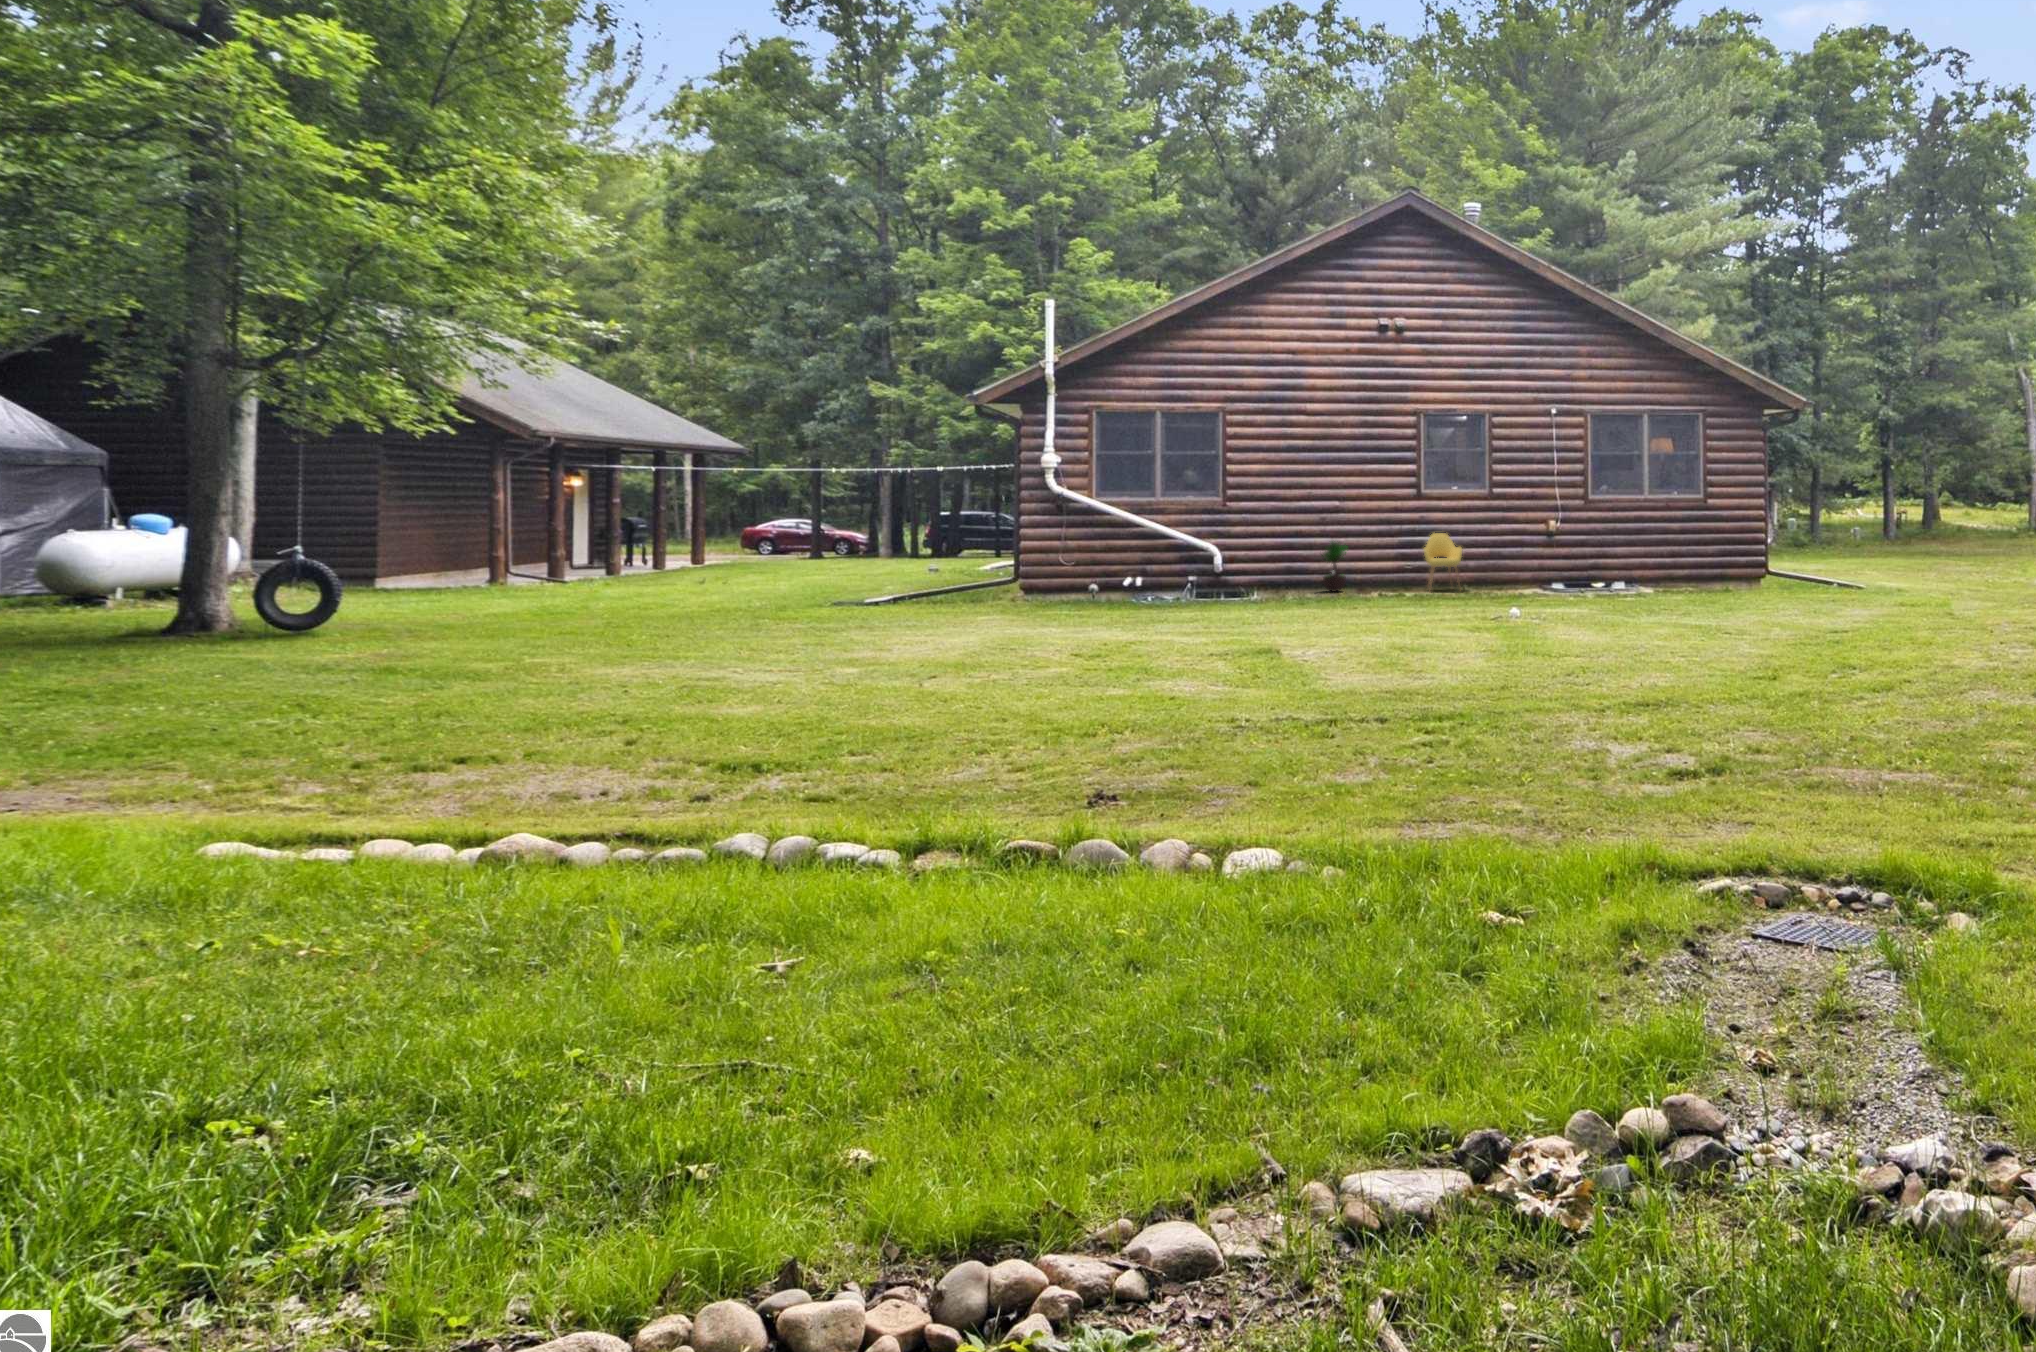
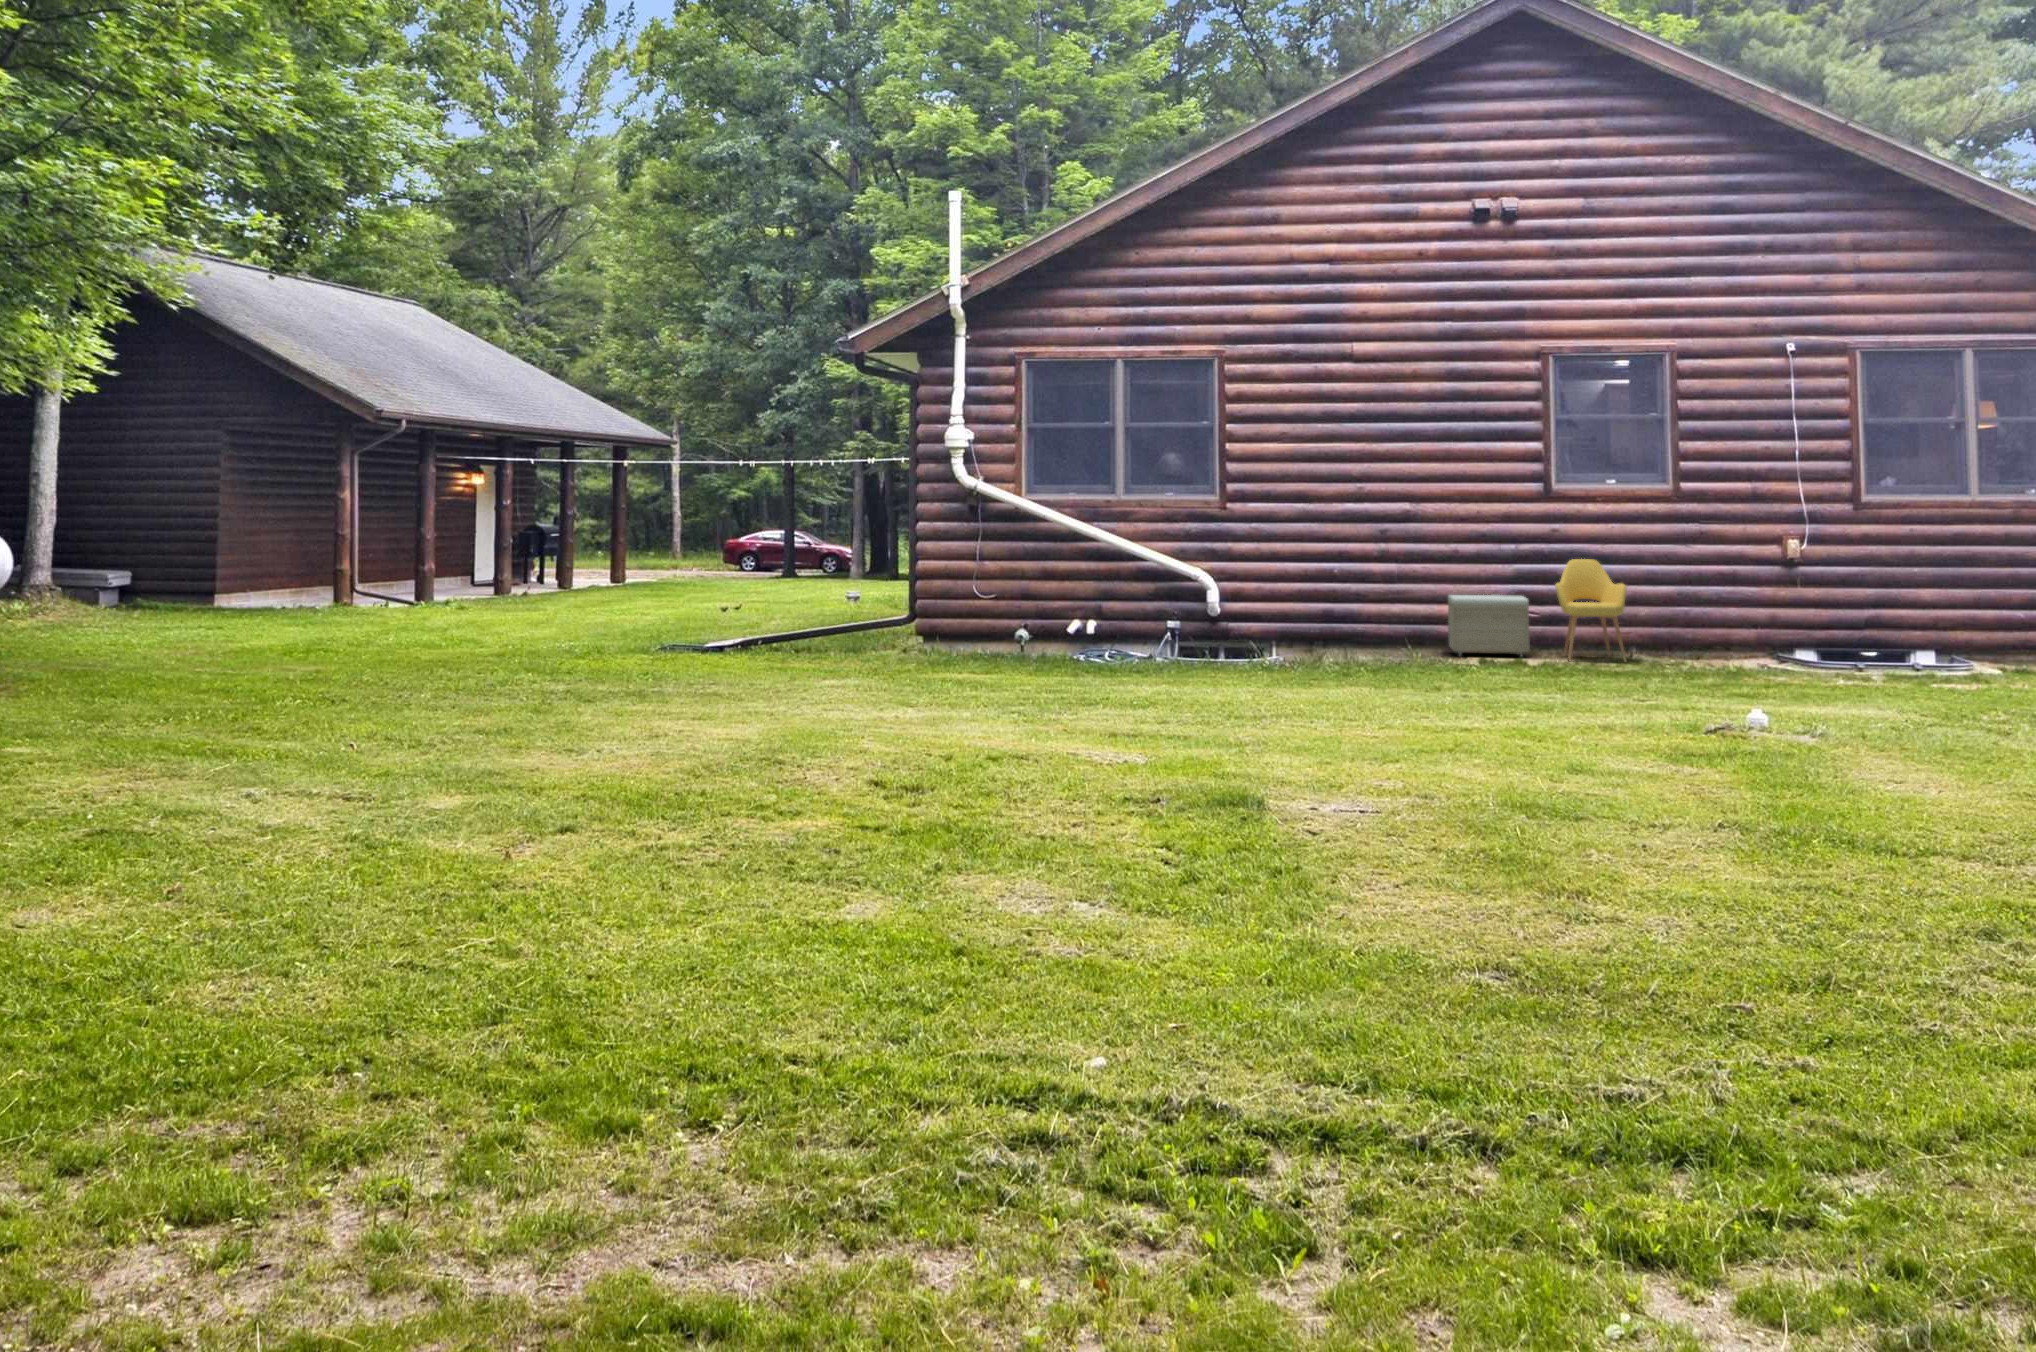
potted tree: present [1322,544,1346,592] -> none [1374,563,1428,653]
storage bench: none [1361,555,1408,592] -> present [1448,595,1530,657]

